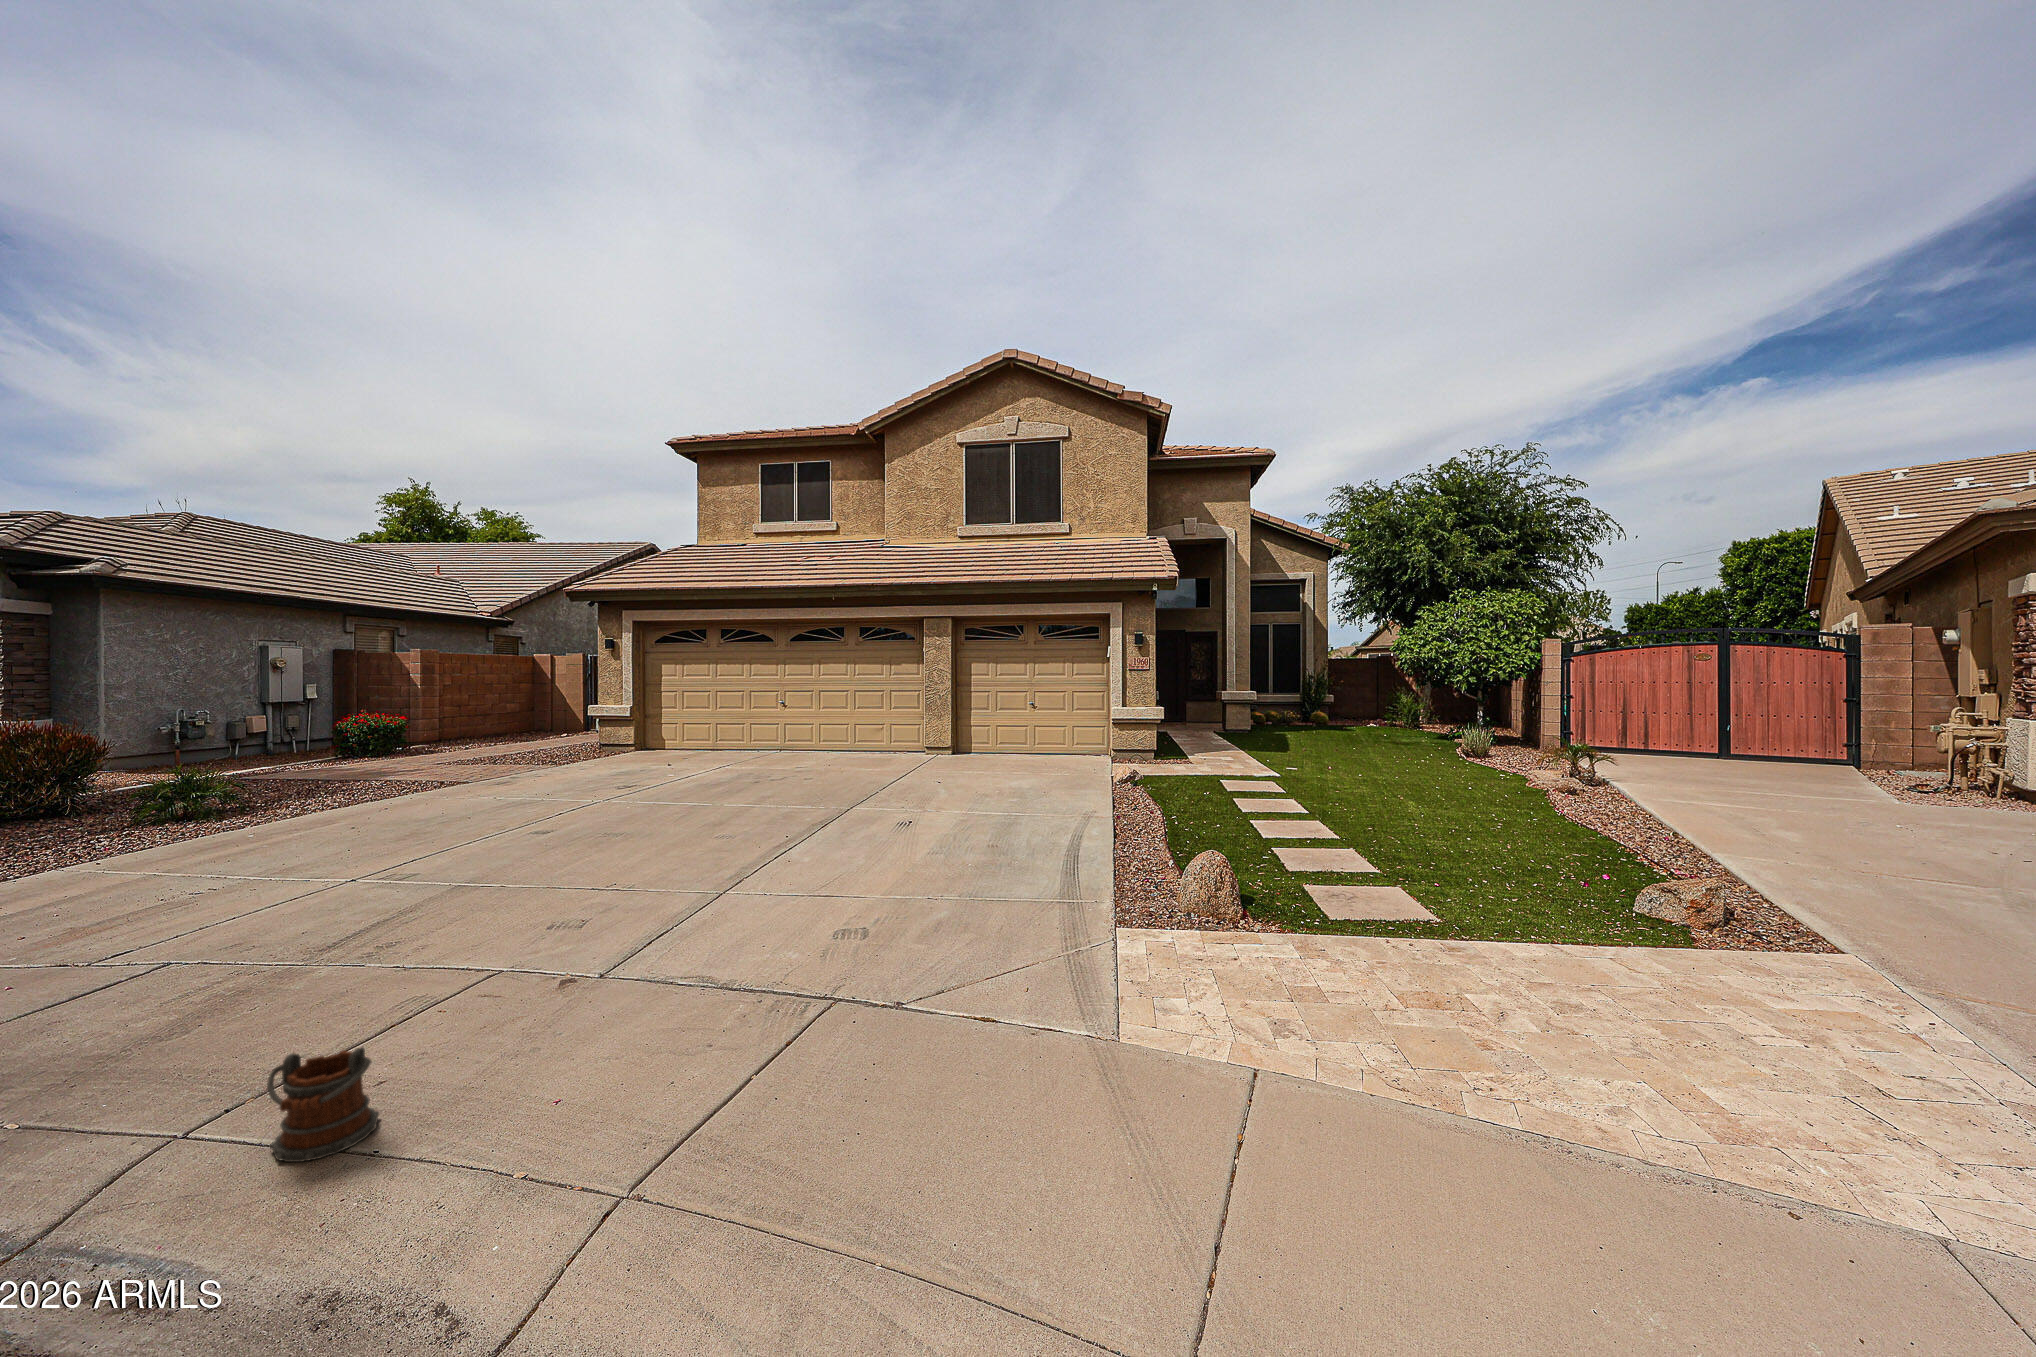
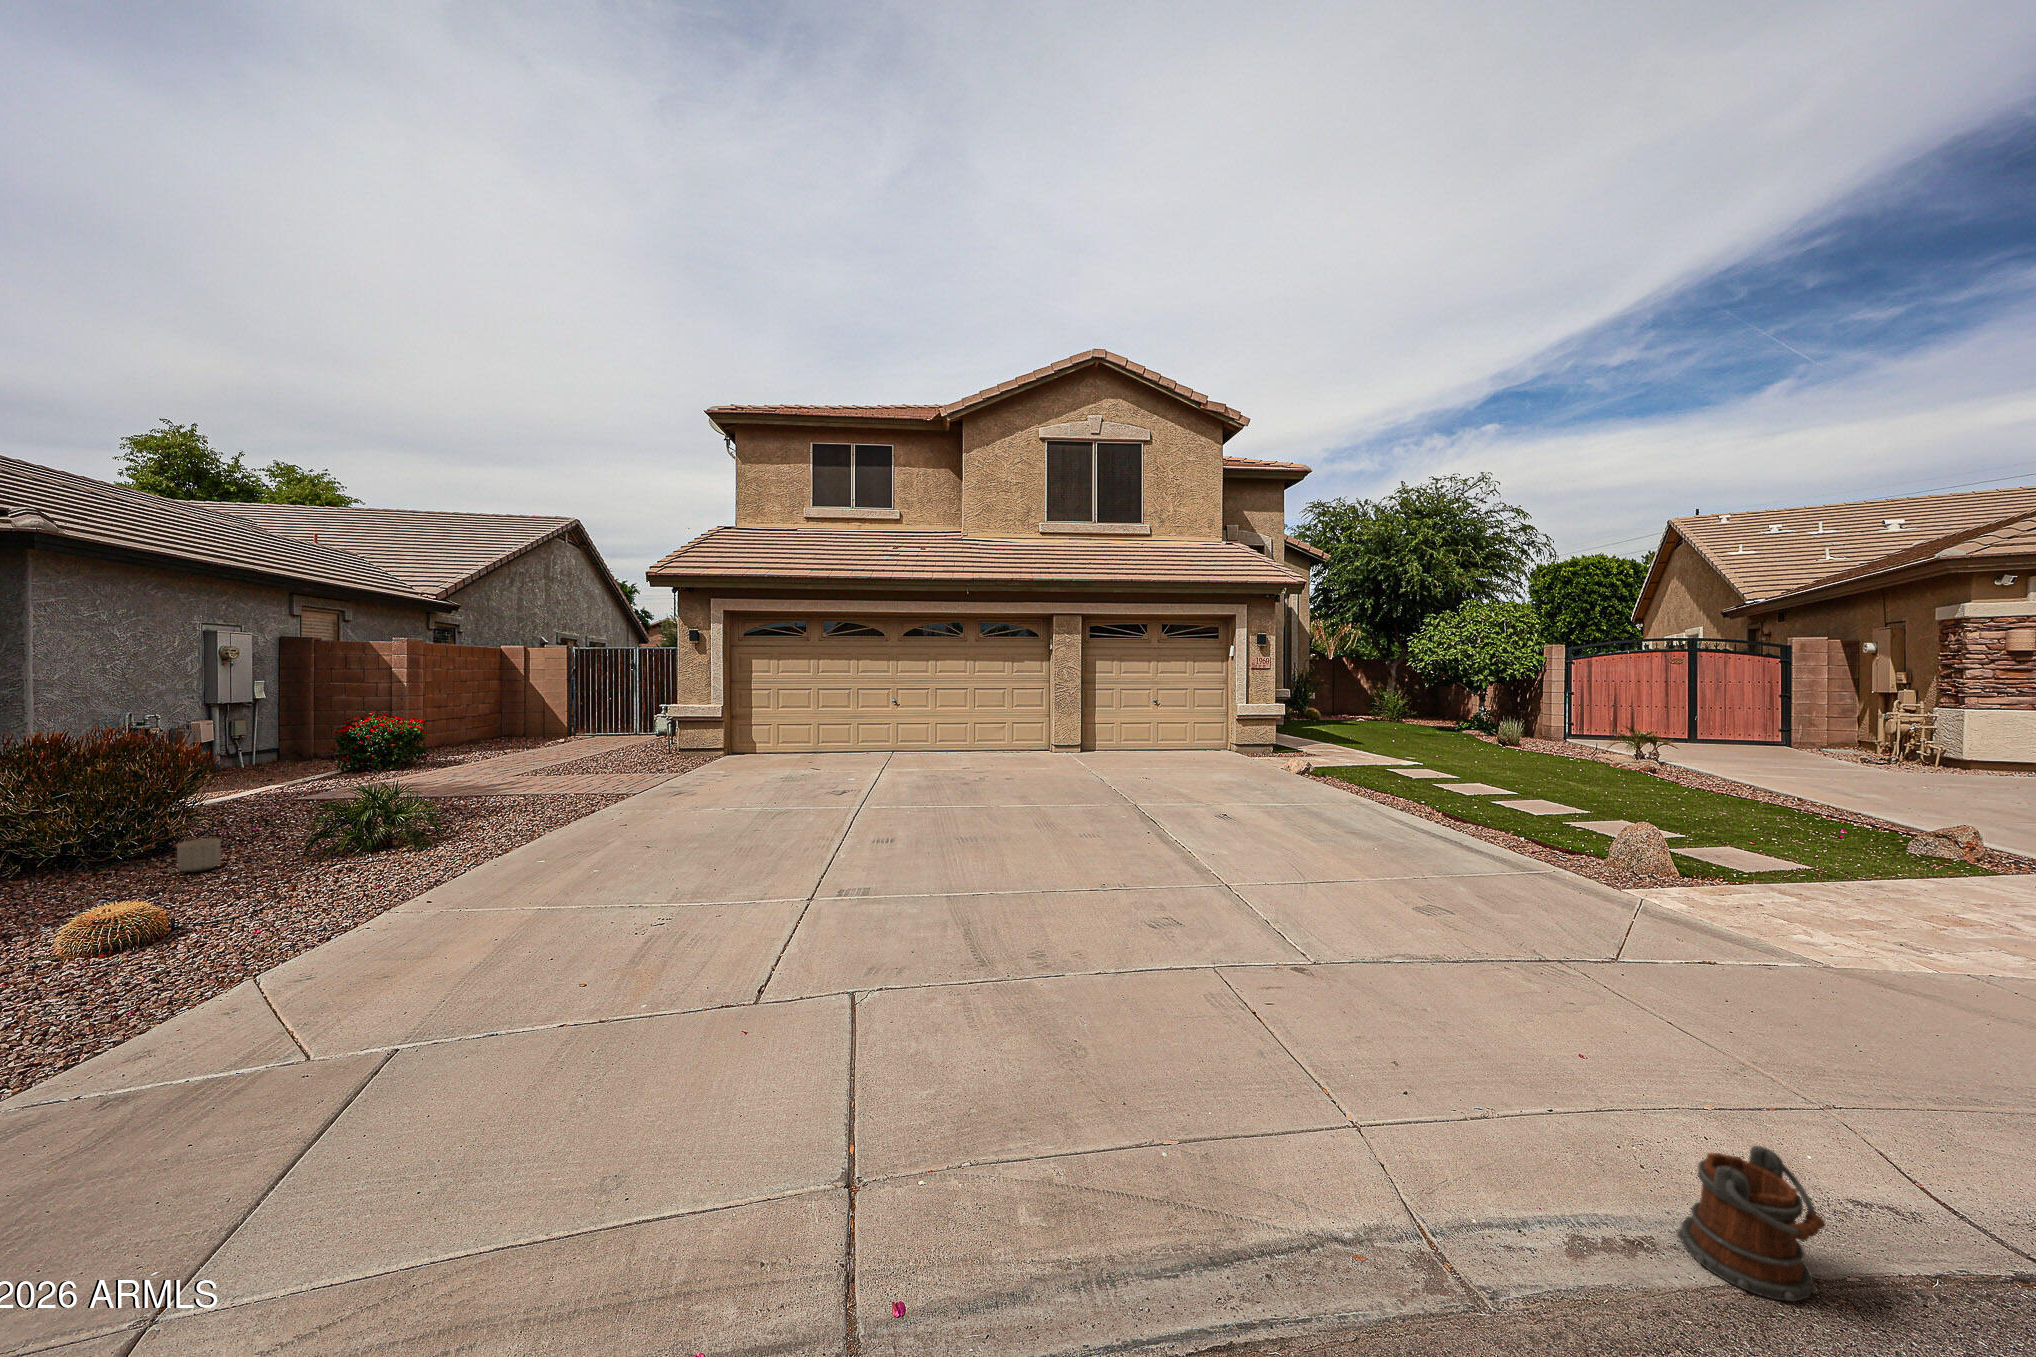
planter: none [66,795,100,818] -> present [177,838,221,872]

